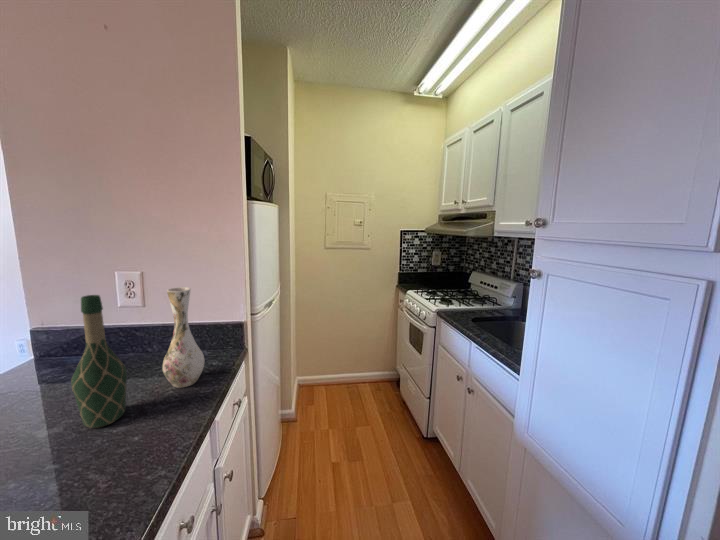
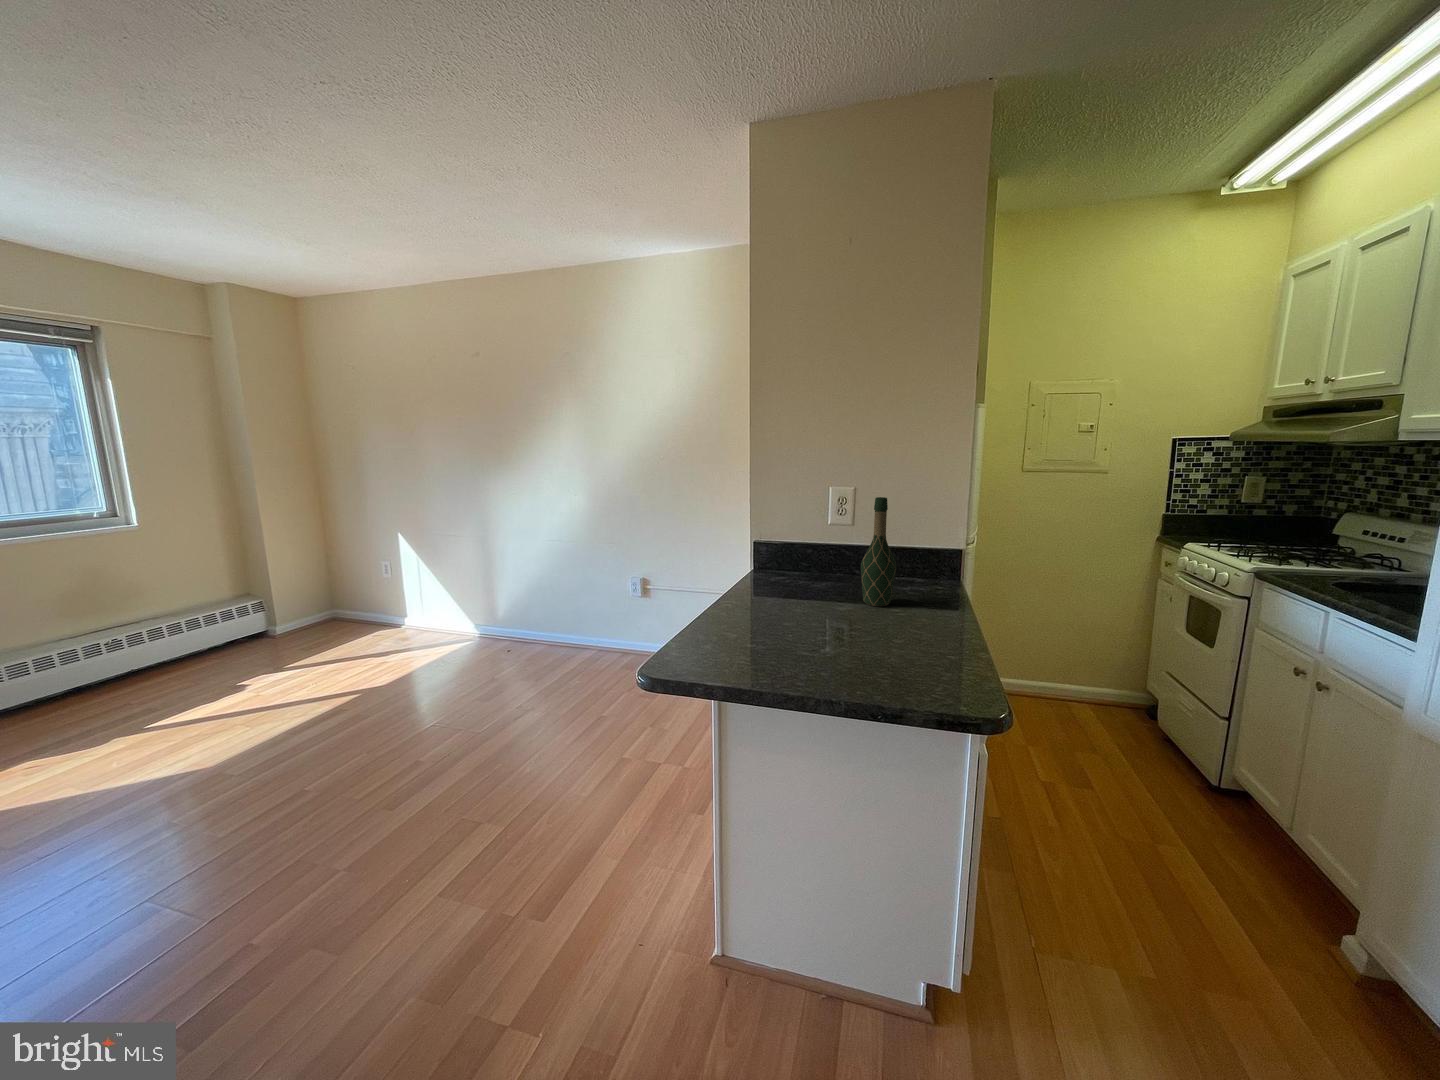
vase: present [162,287,204,388] -> none [903,499,940,595]

